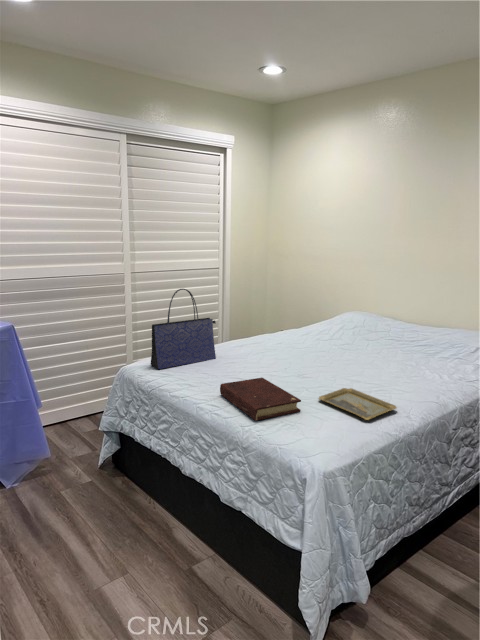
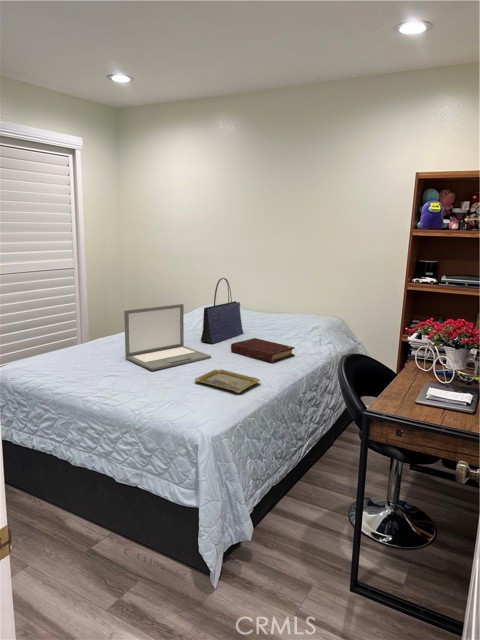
tote bag: present [151,289,216,369] -> present [201,278,243,344]
laptop: none [251,310,344,381] -> present [124,304,211,370]
book: present [220,378,301,421] -> present [231,338,295,362]

